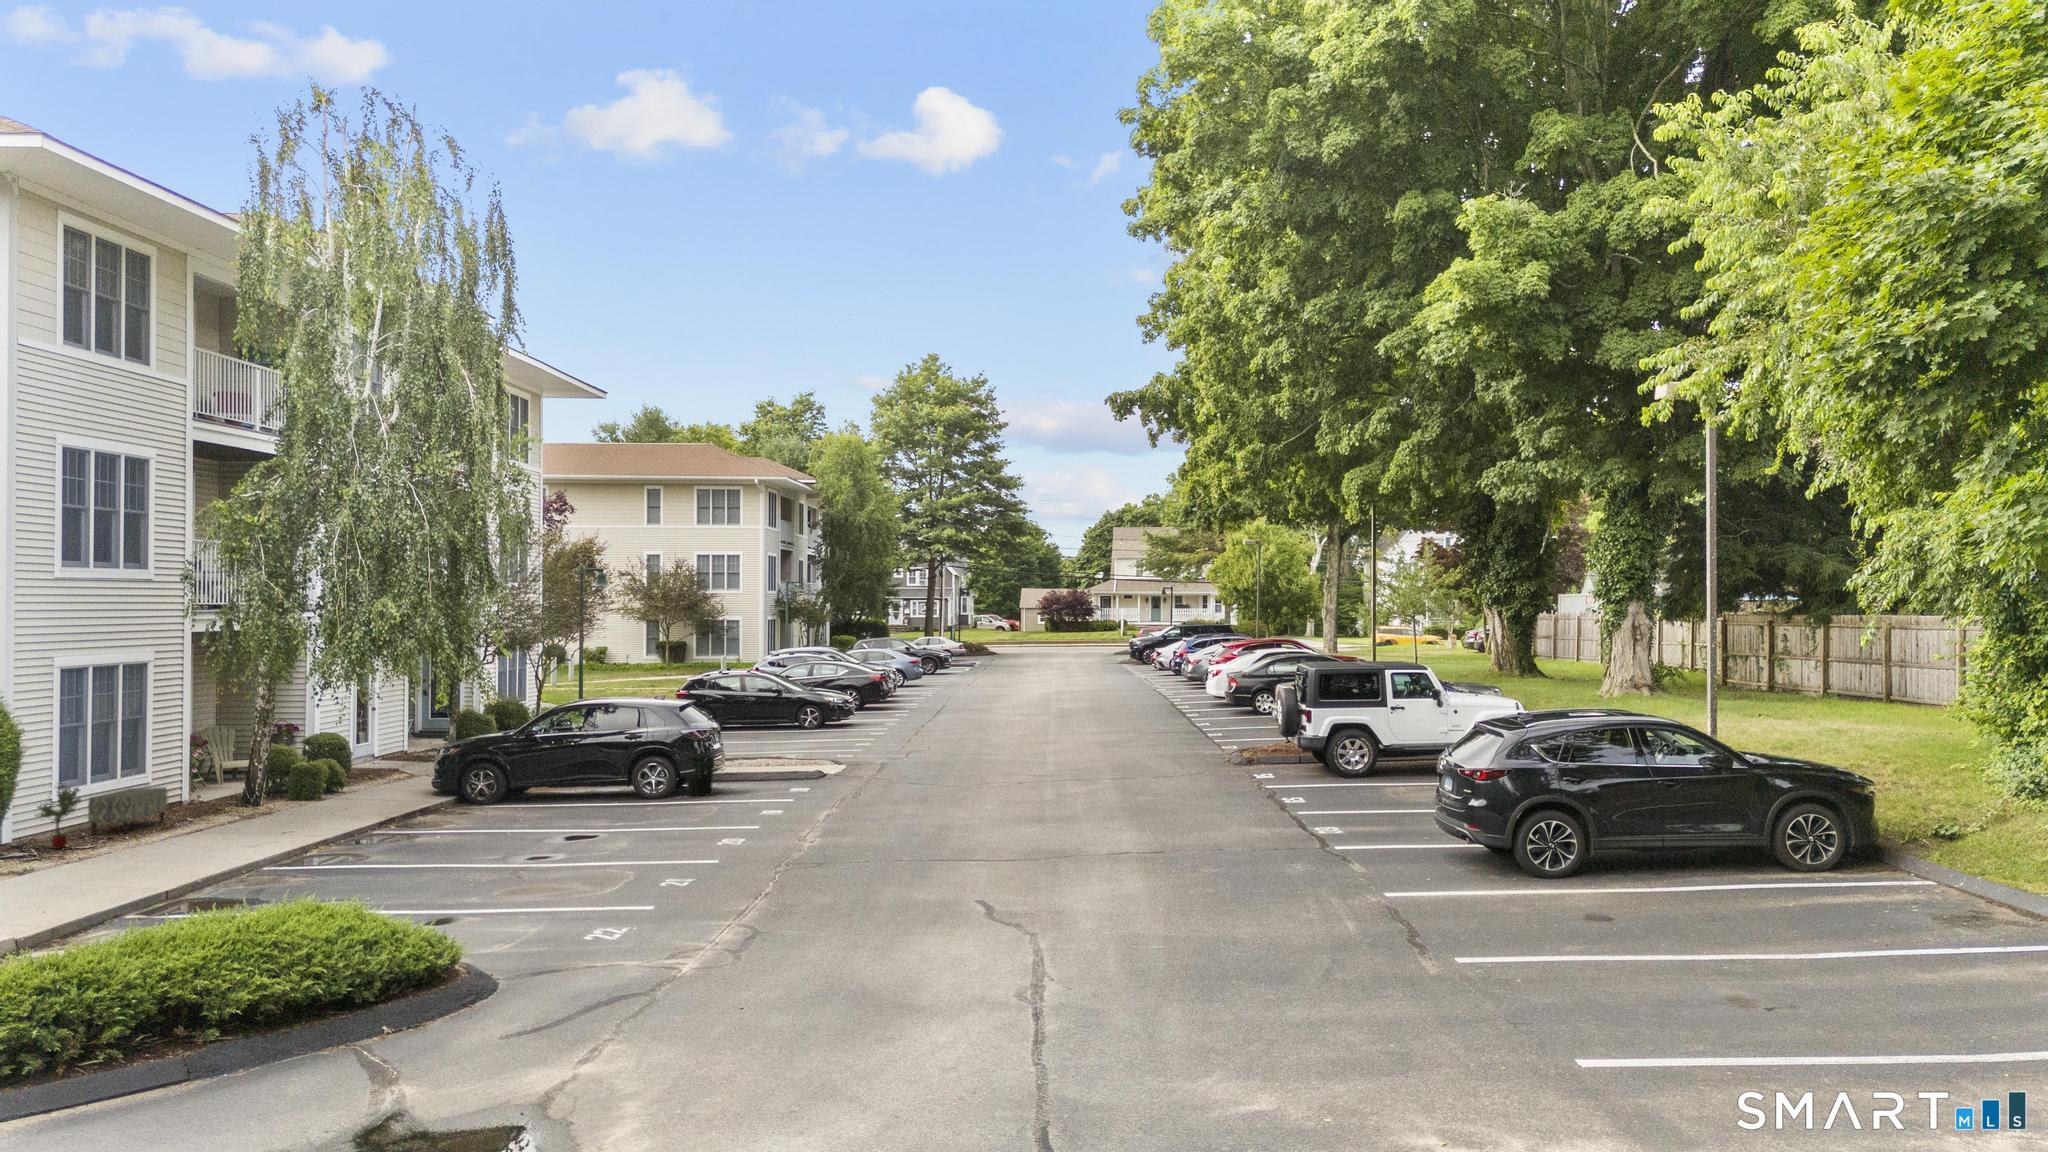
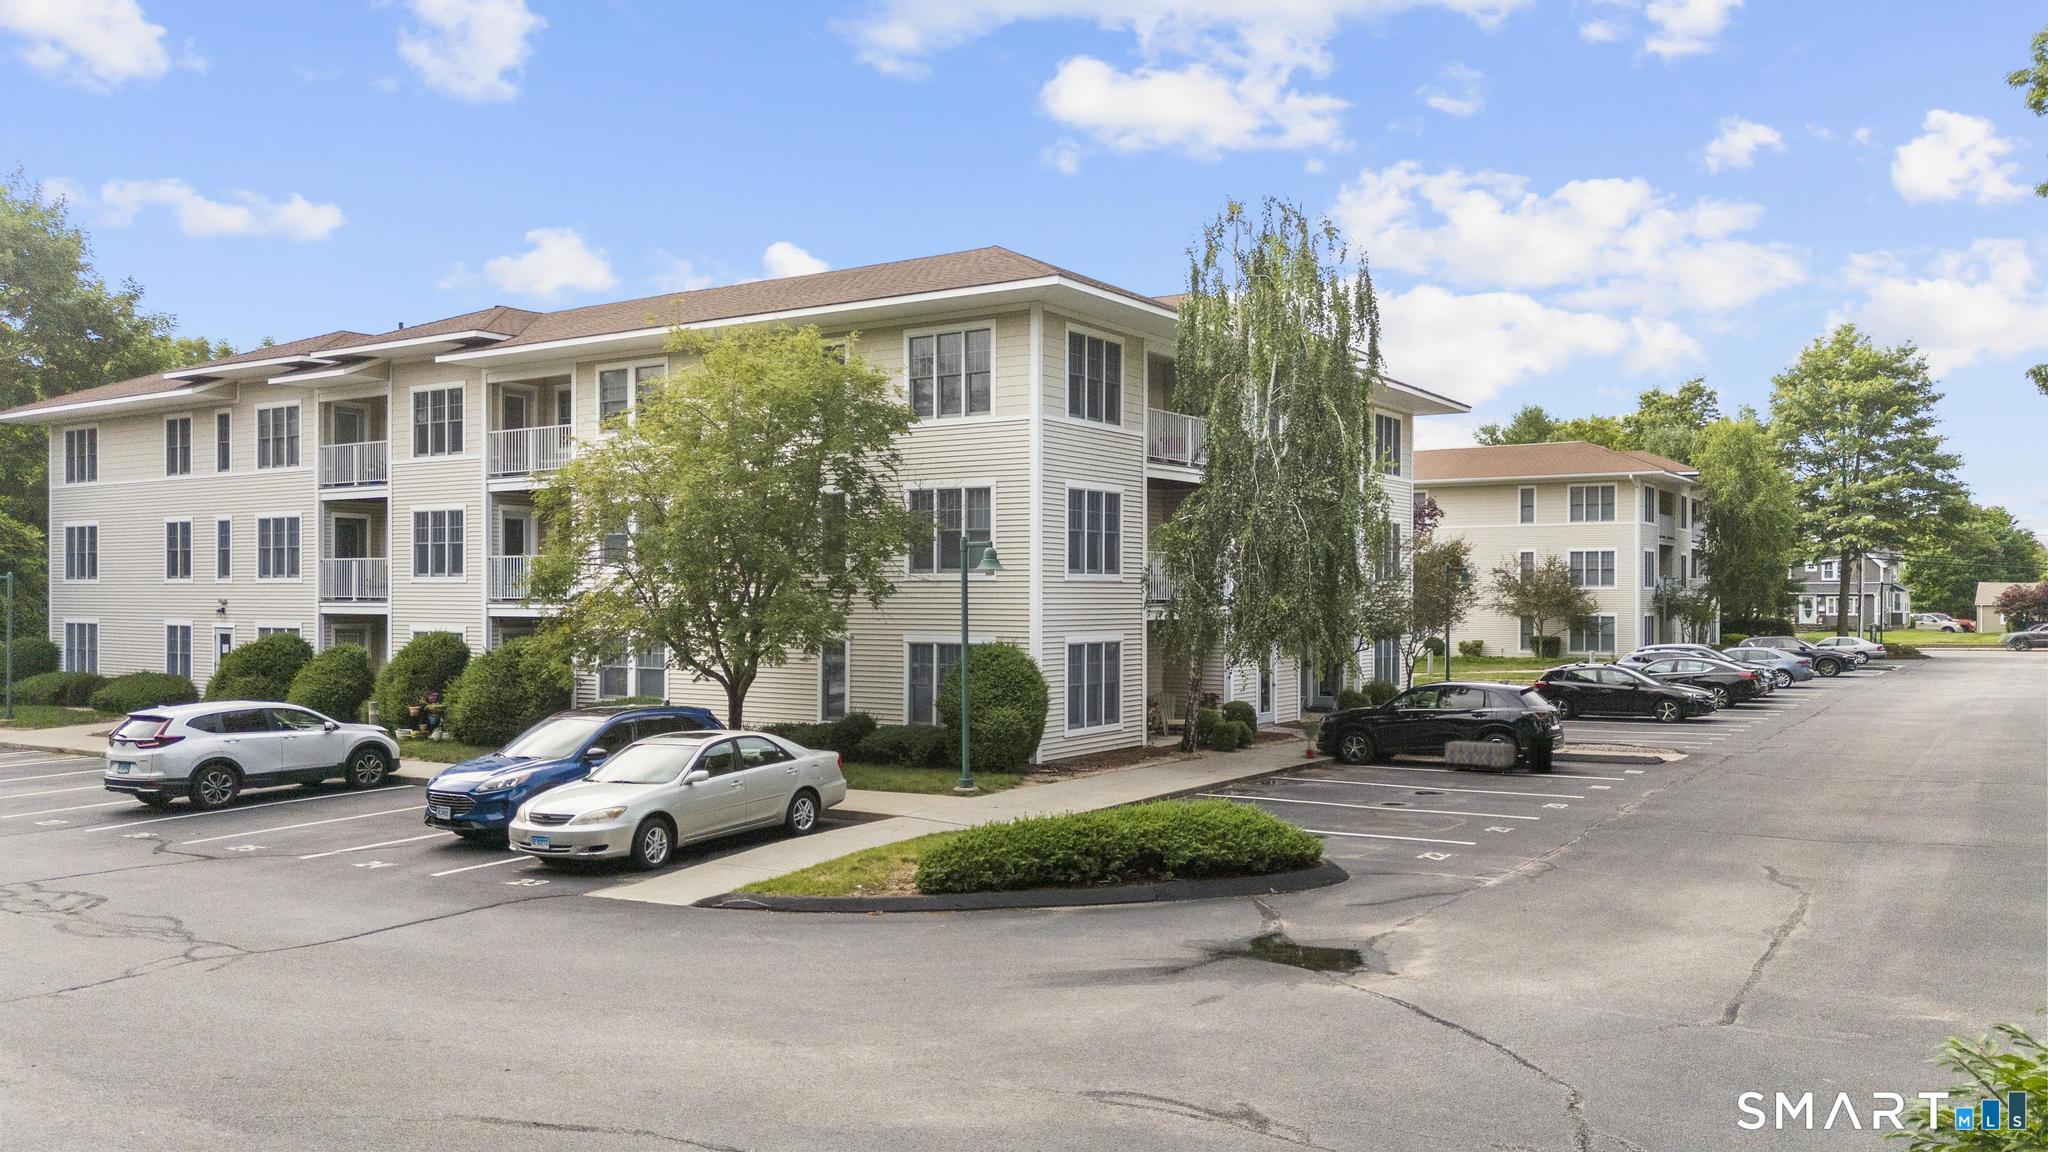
potted tree: present [34,783,81,849] -> present [1304,716,1323,758]
bench: present [88,787,168,834] -> present [1445,741,1514,774]

